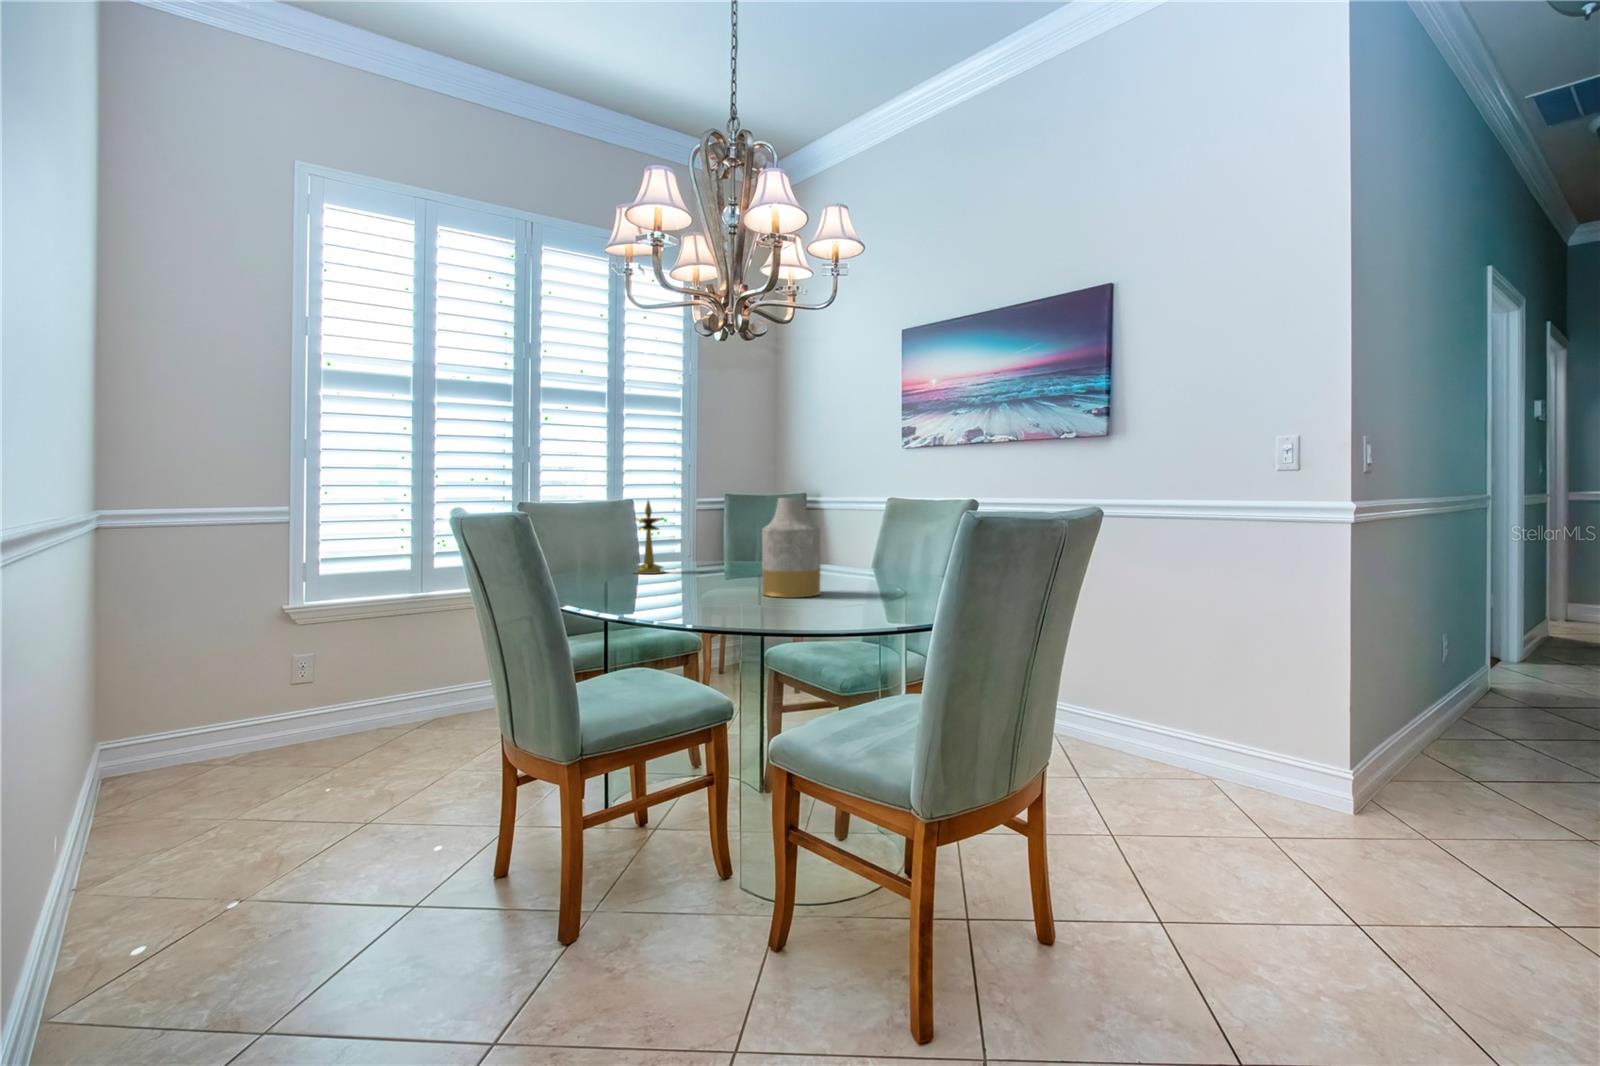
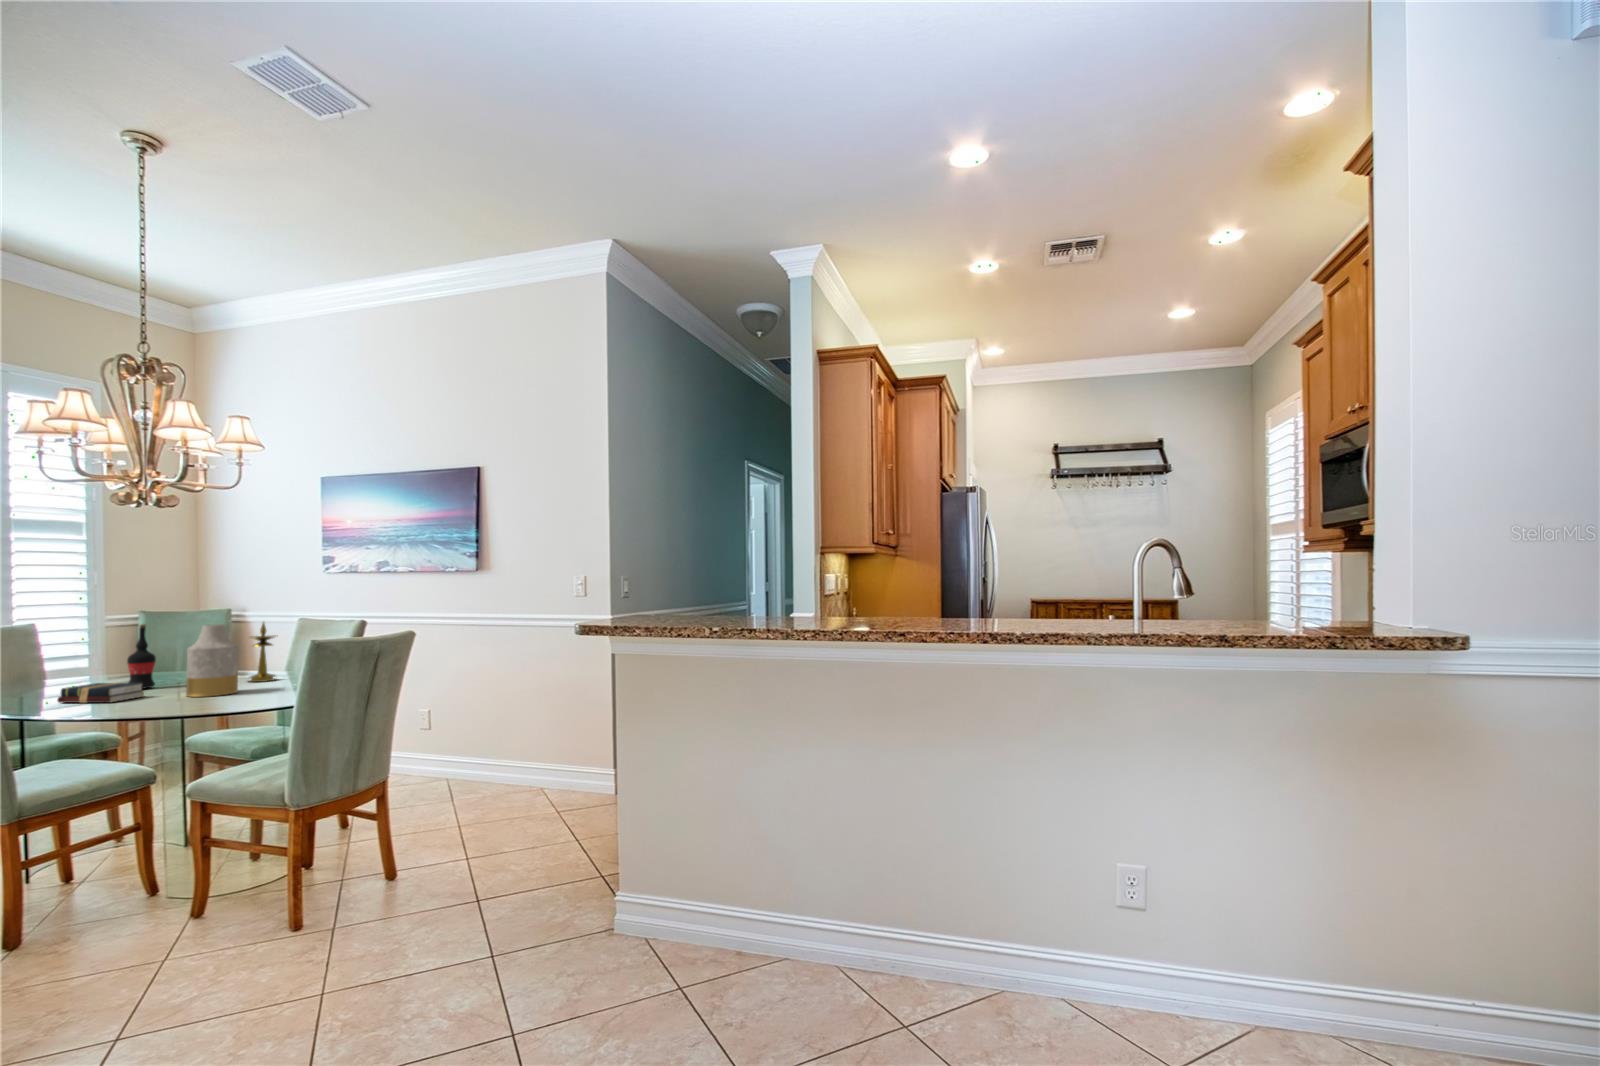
wine bottle: none [705,499,733,579] -> present [127,624,156,689]
candlestick: present [635,500,664,574] -> present [249,623,276,682]
hardback book: none [634,568,720,595] -> present [58,683,144,703]

